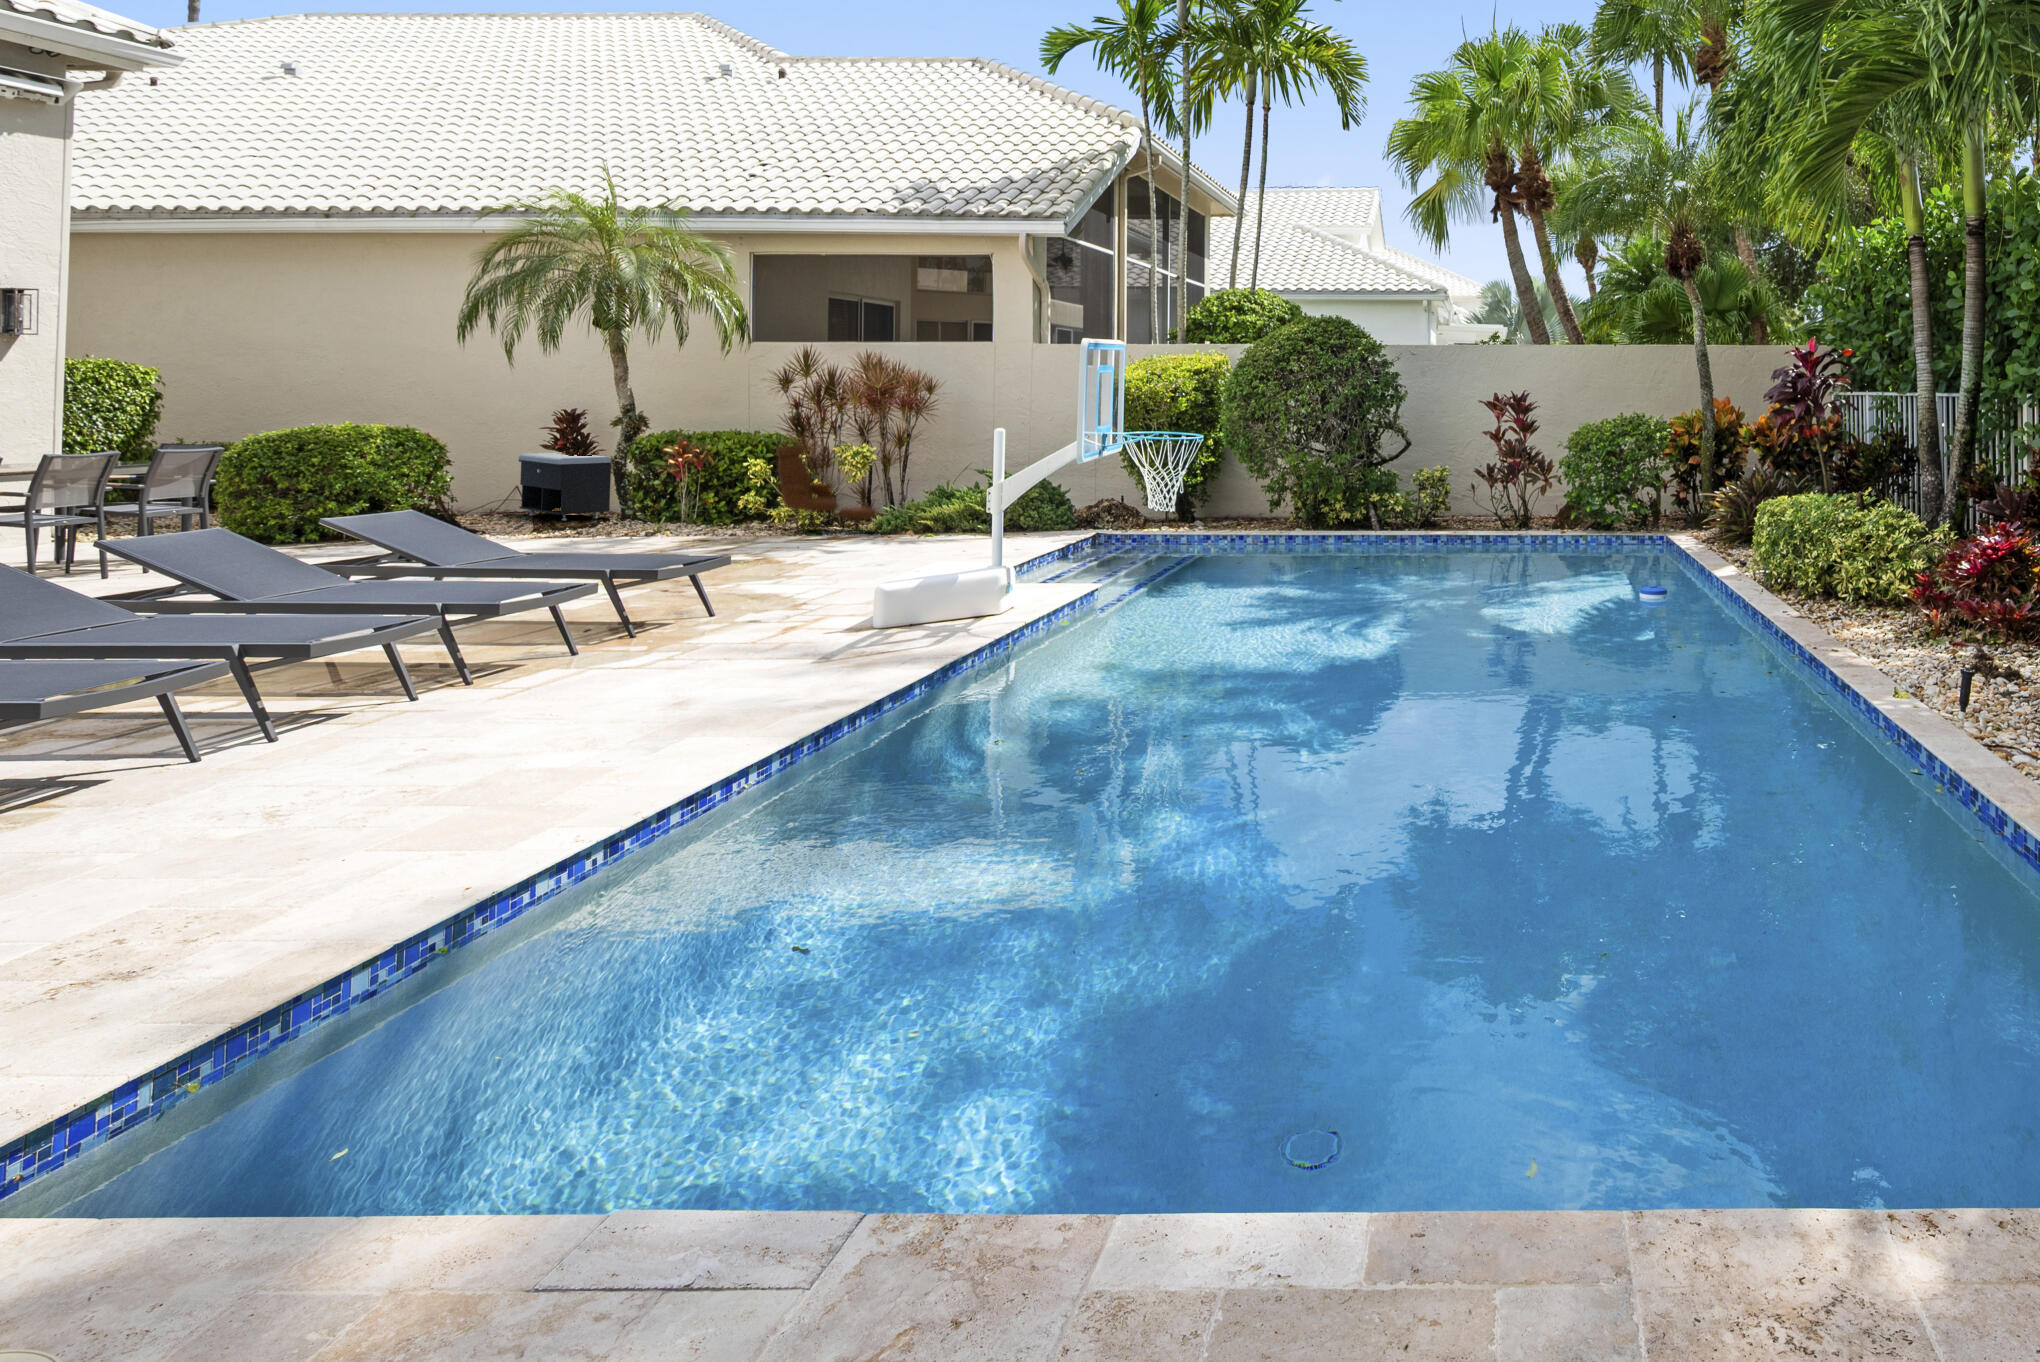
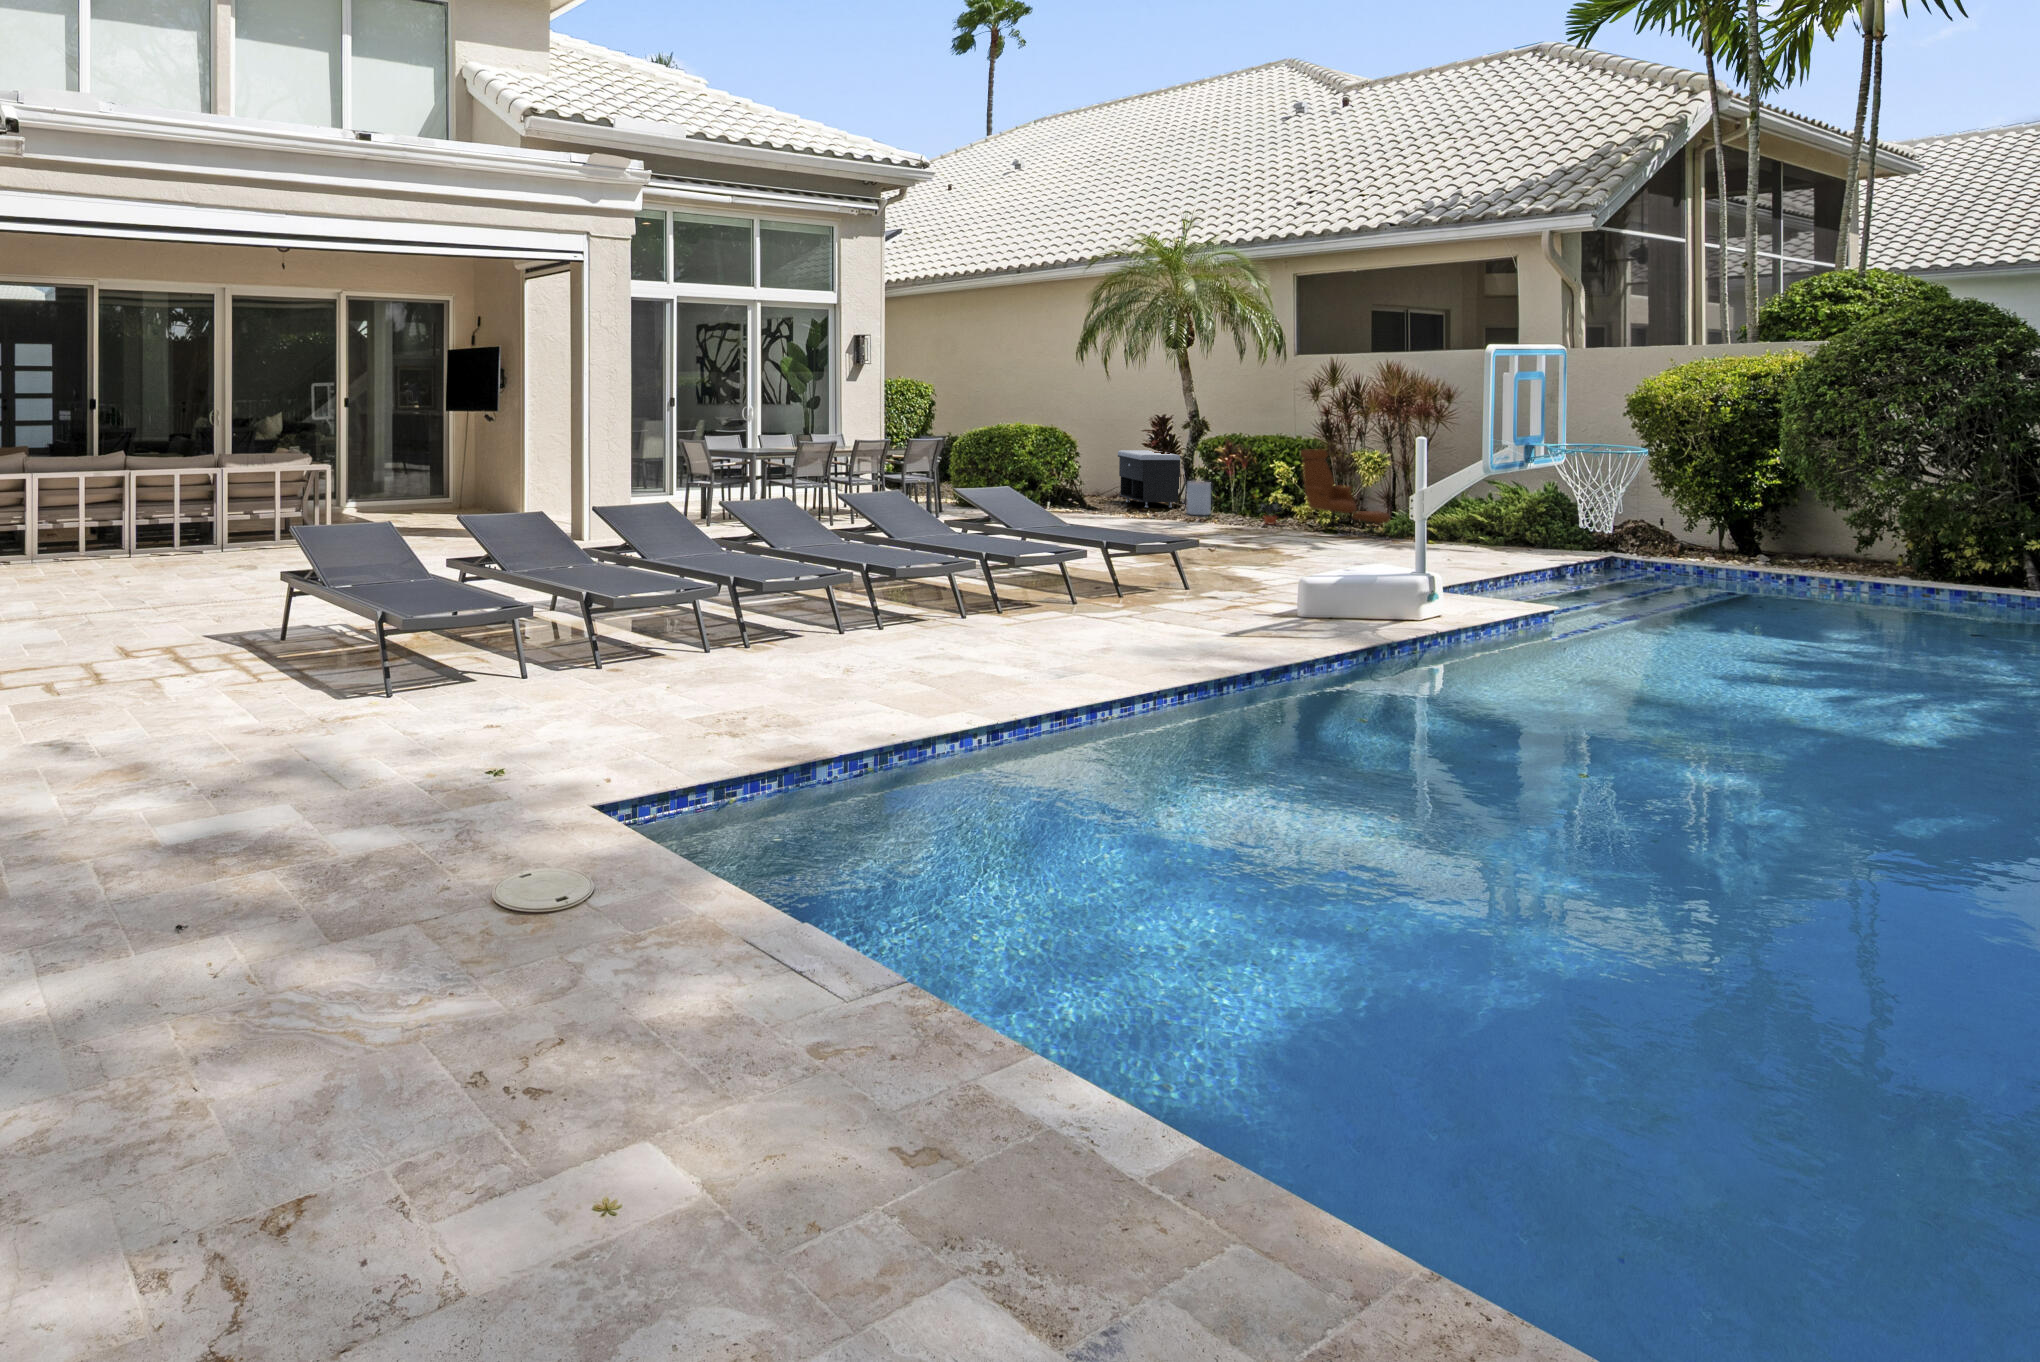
bucket: none [618,486,657,525] -> present [1186,481,1211,515]
potted plant: none [720,506,753,529] -> present [1261,504,1278,524]

